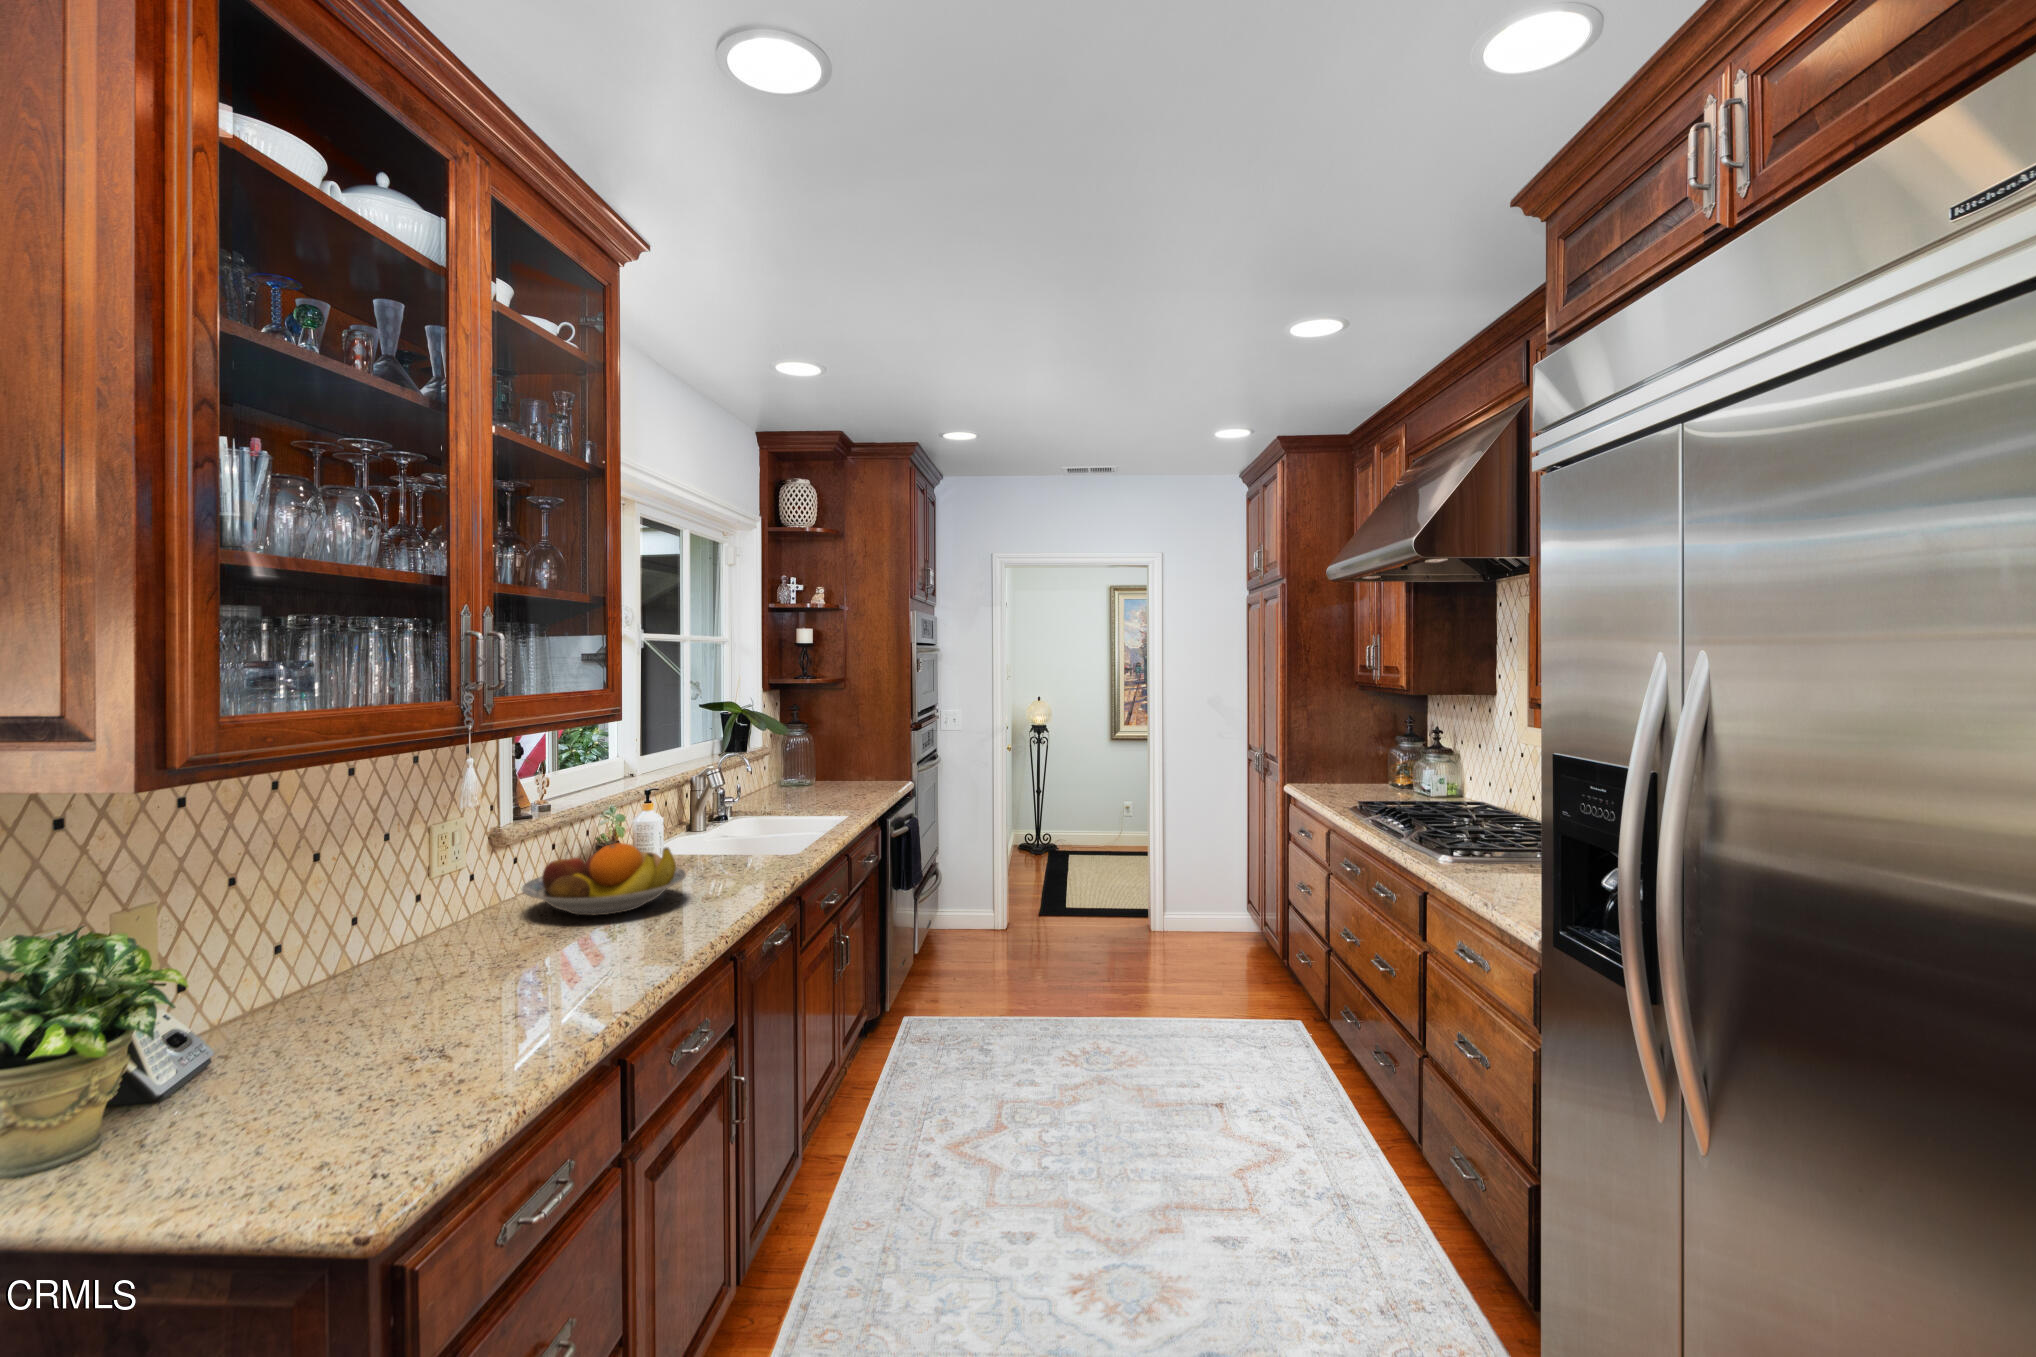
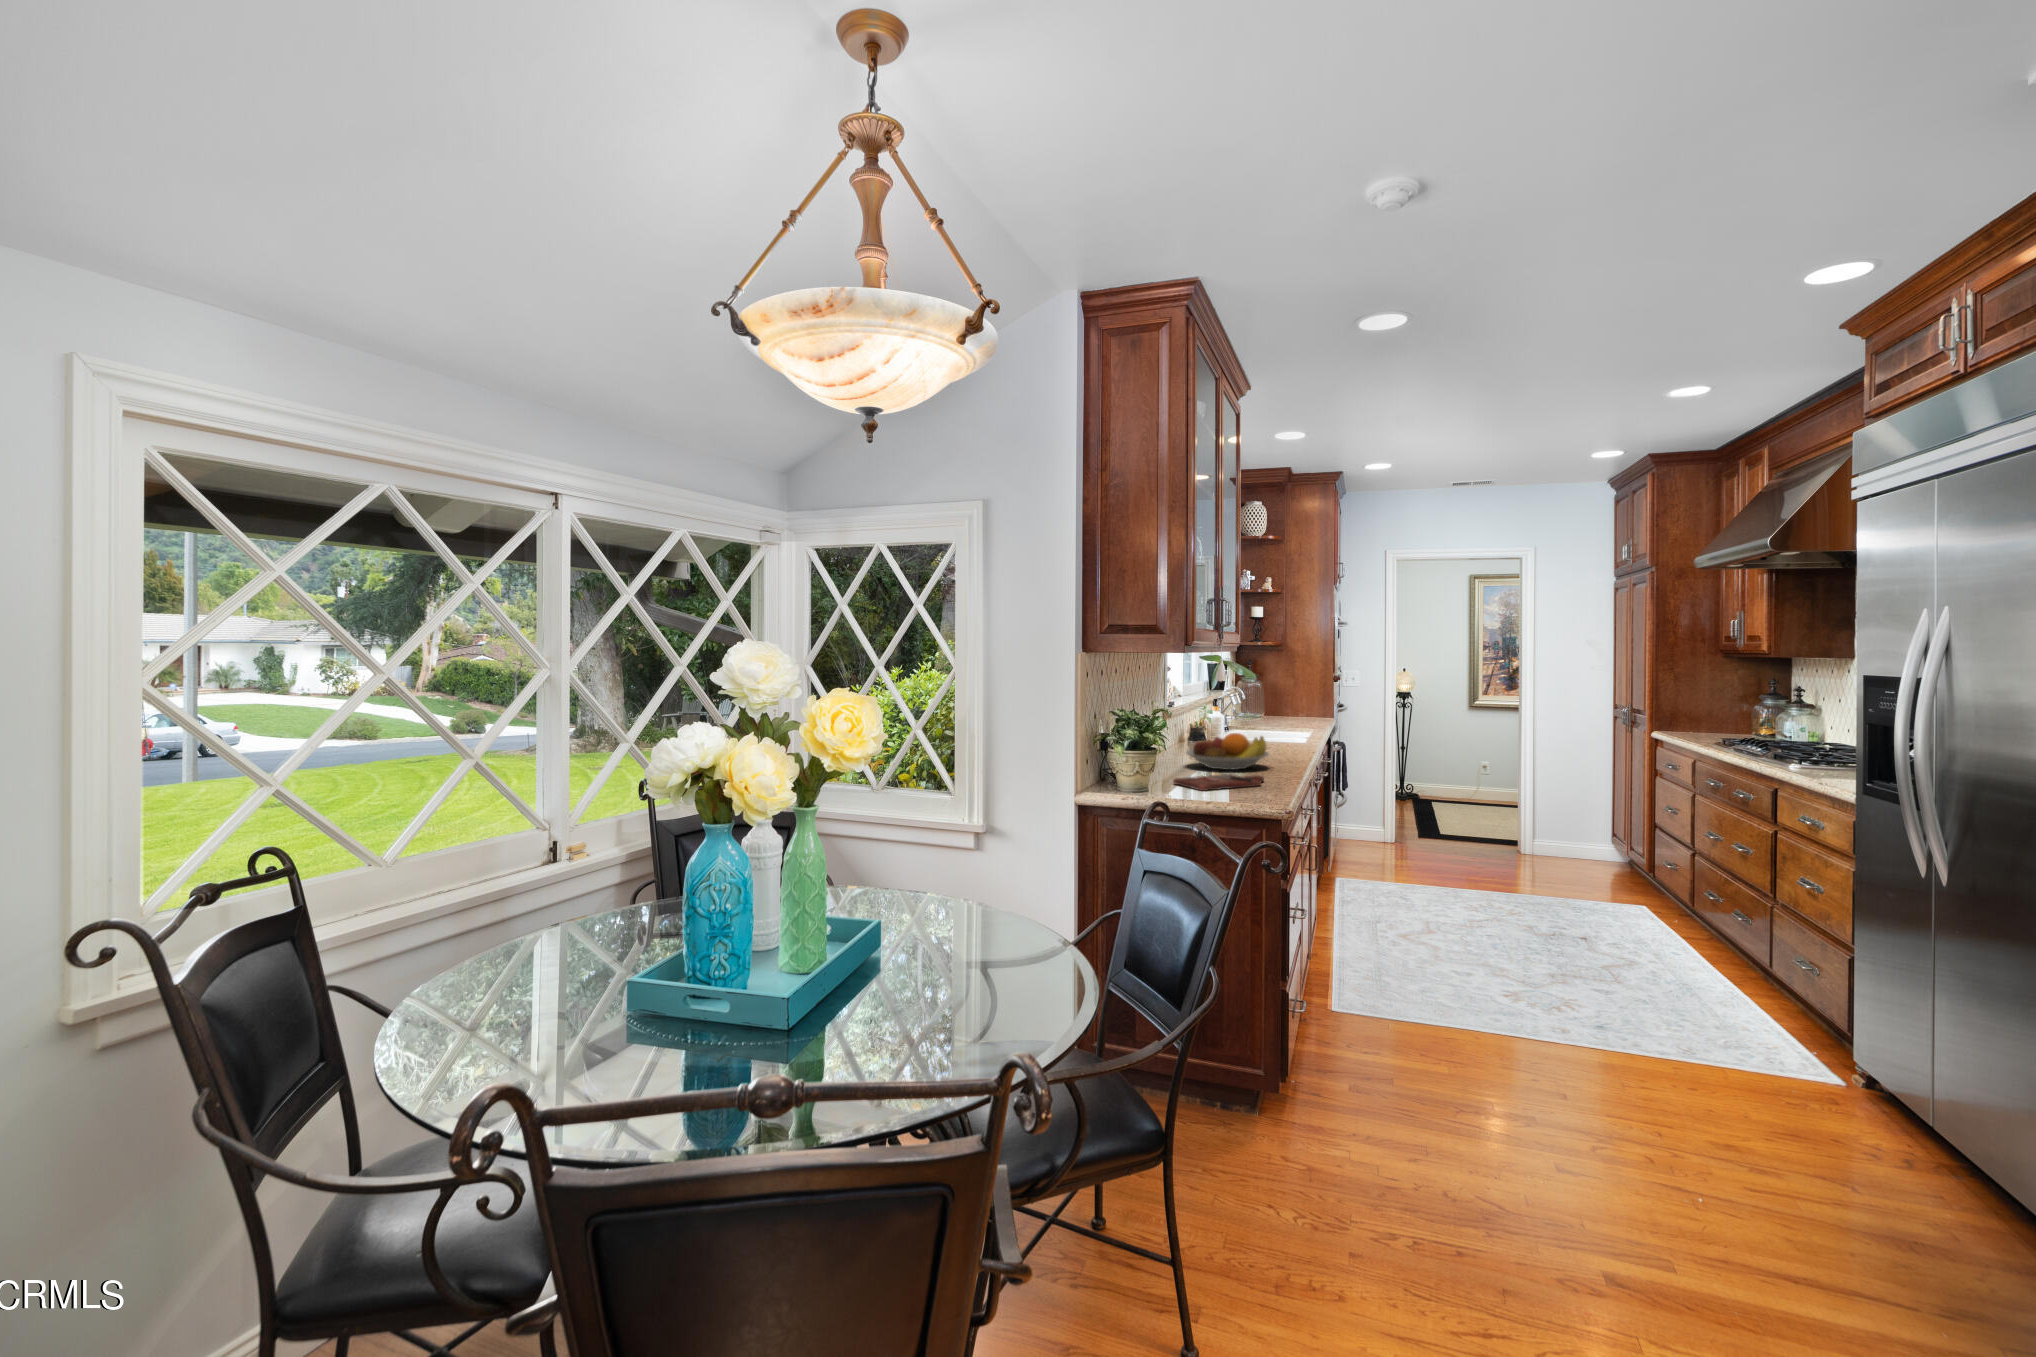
cutting board: none [382,946,606,1017] -> present [1173,774,1264,791]

